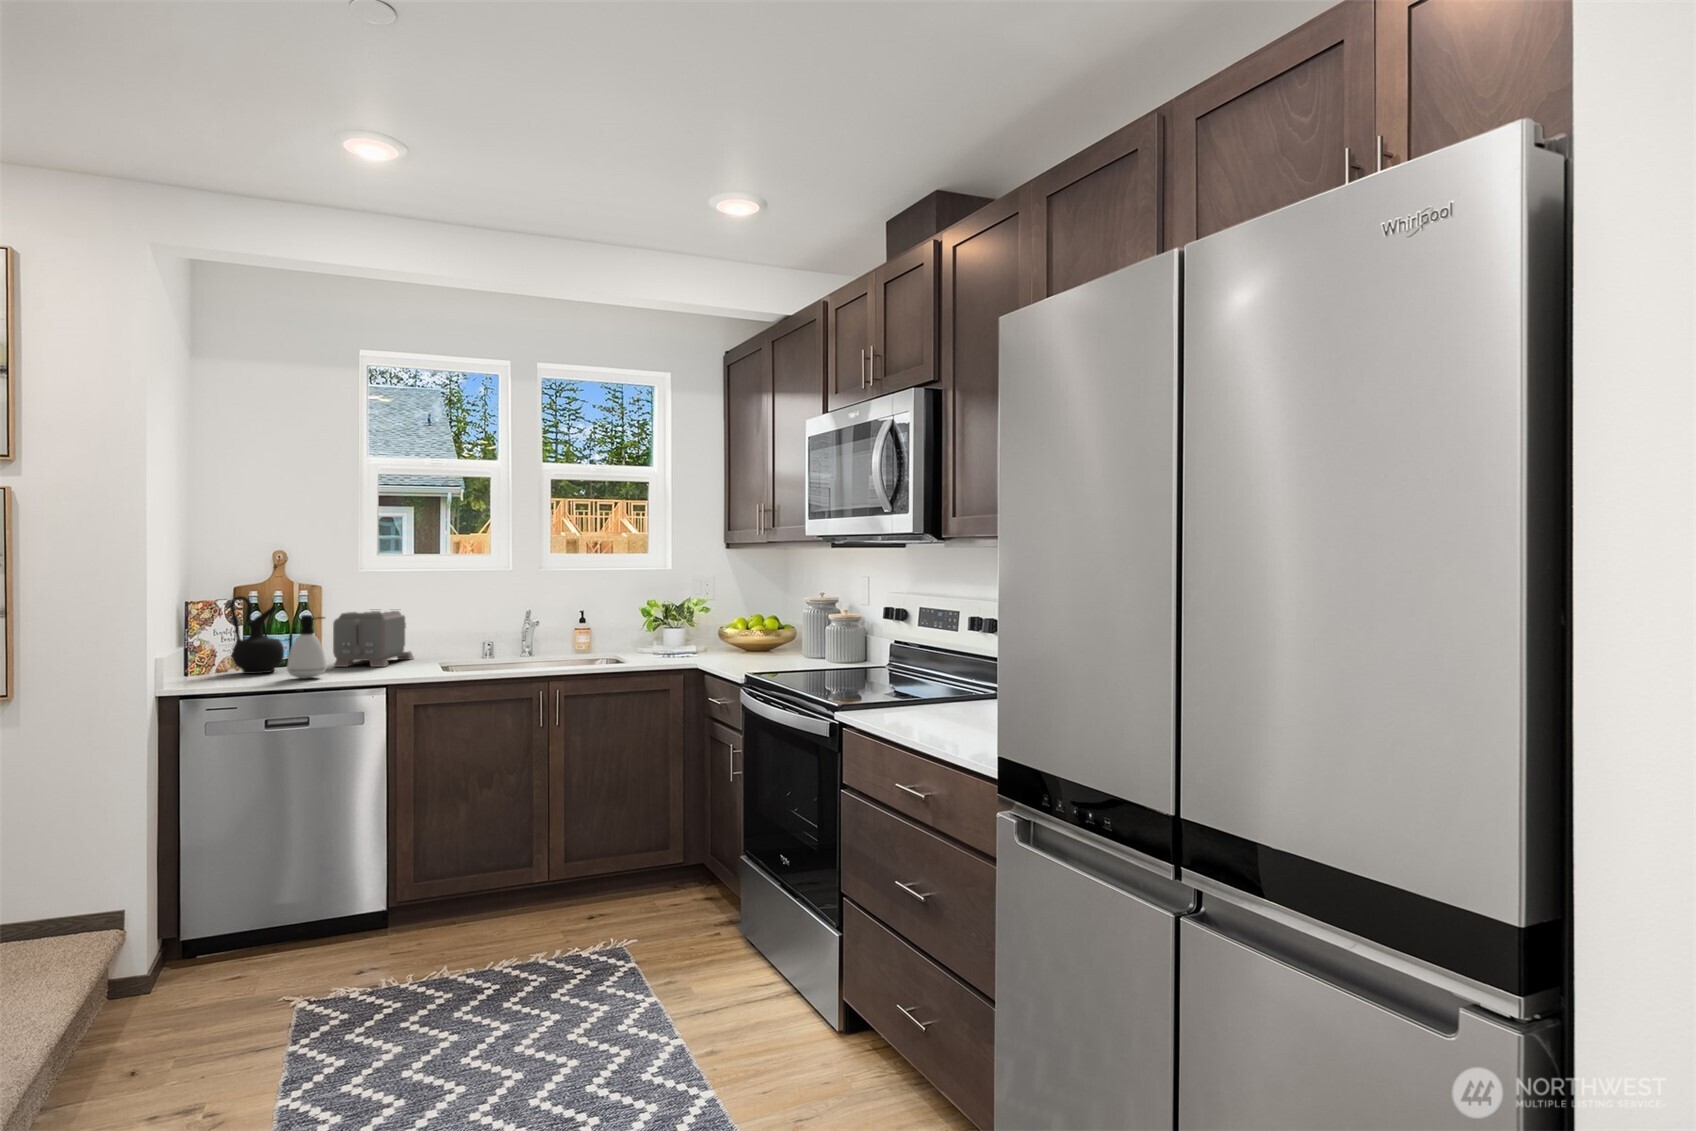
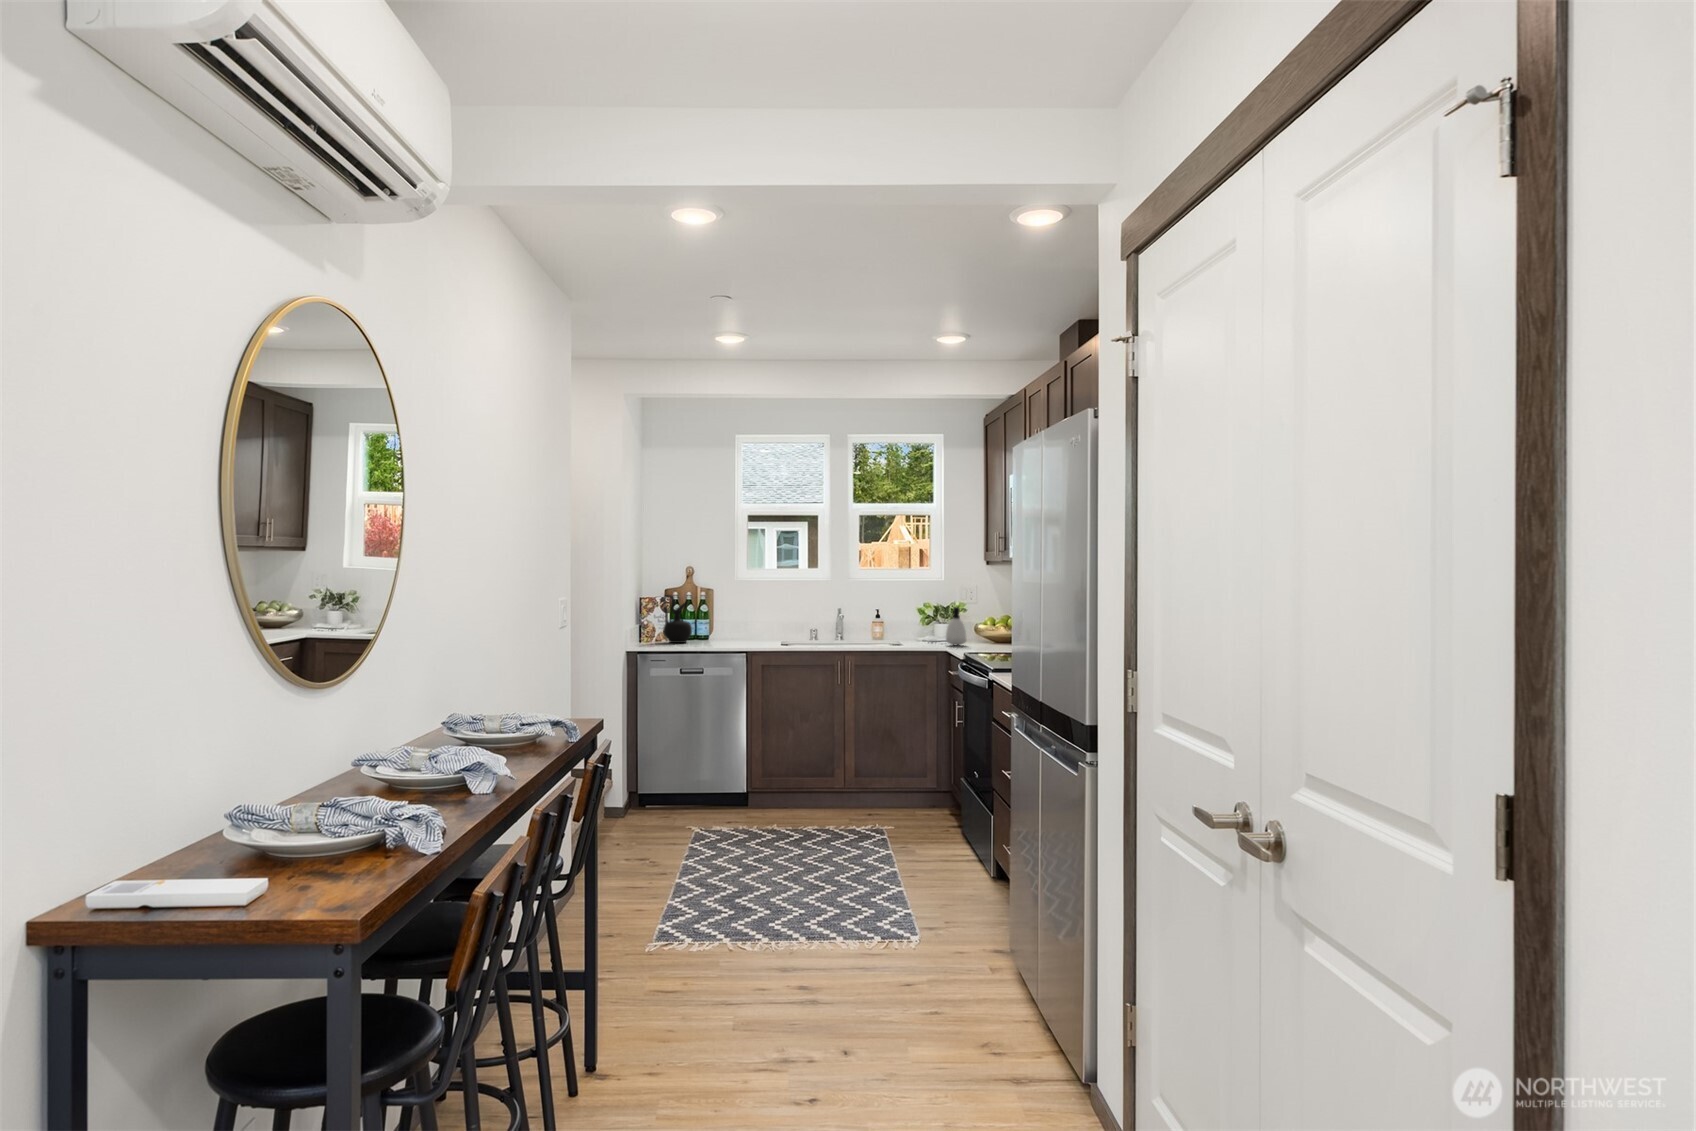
toaster: present [333,609,414,667] -> none [720,606,770,642]
soap dispenser: present [287,615,326,678] -> present [946,607,966,645]

